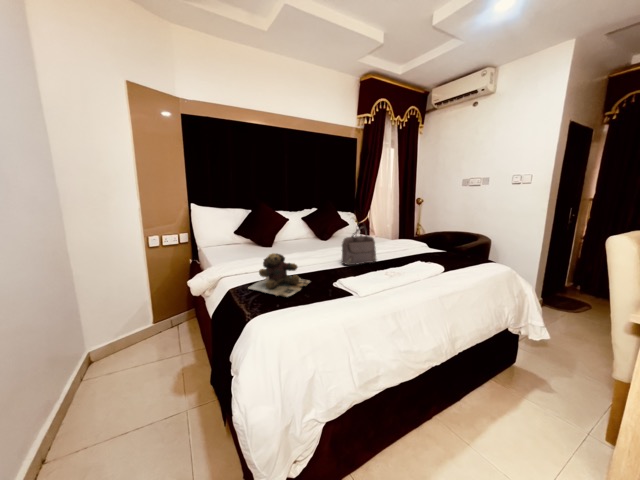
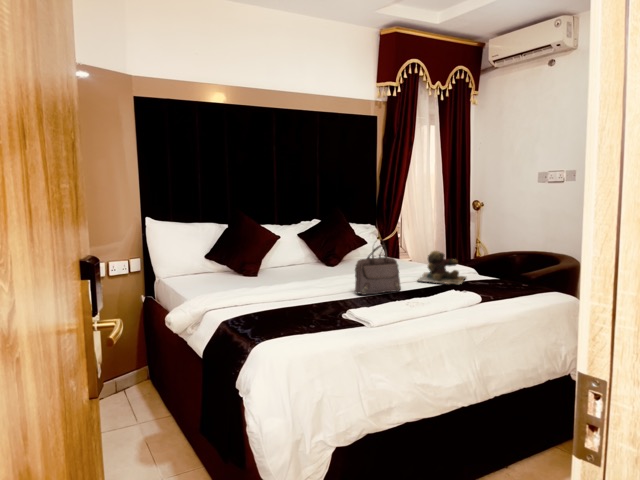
teddy bear: present [248,253,311,297] -> present [418,251,466,284]

